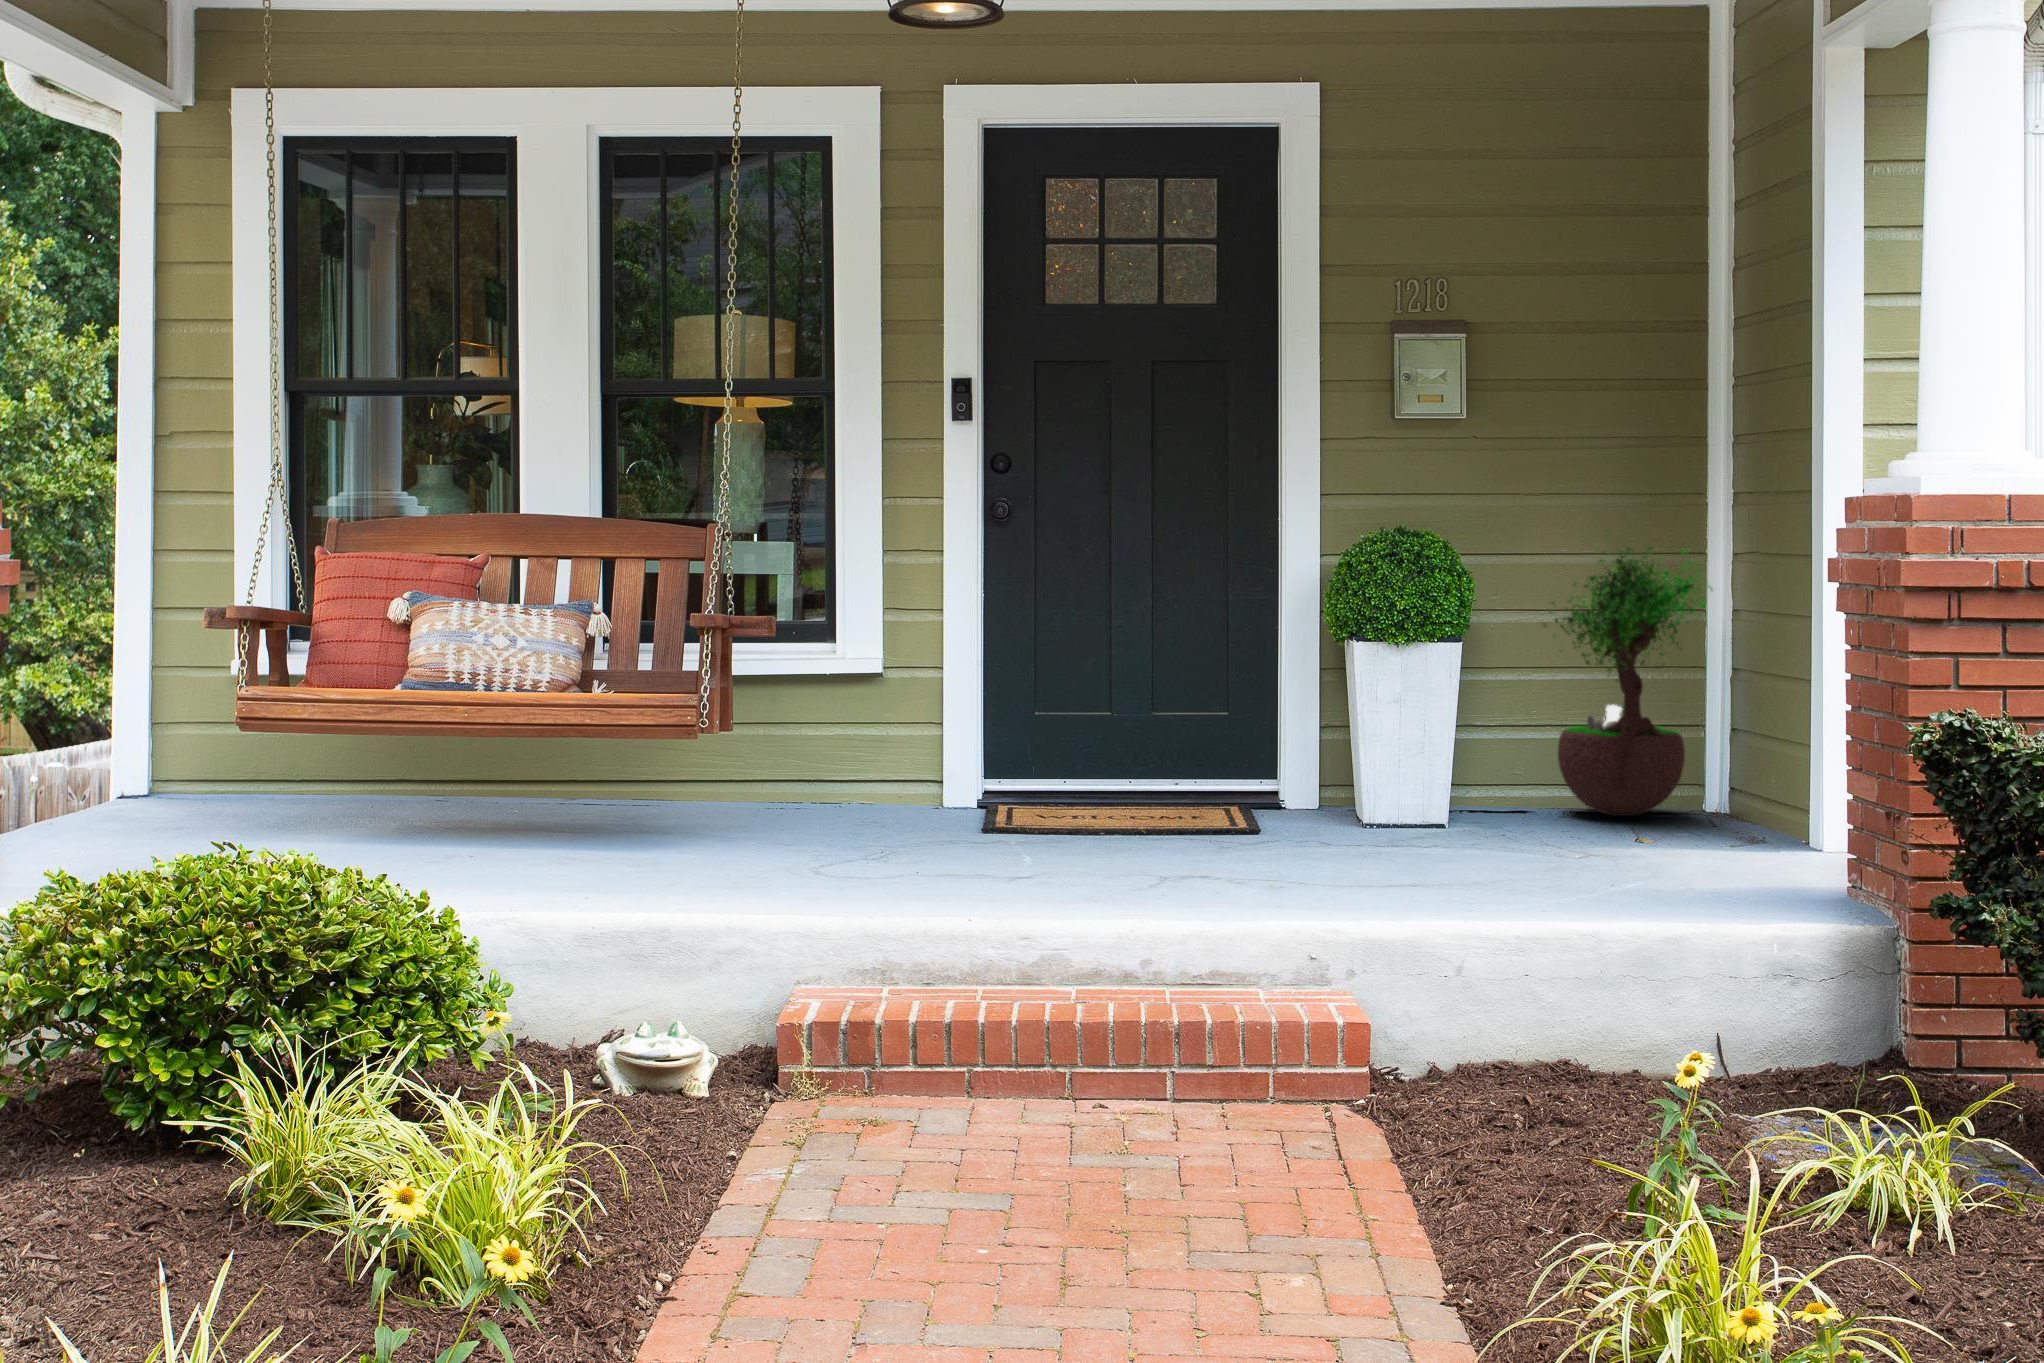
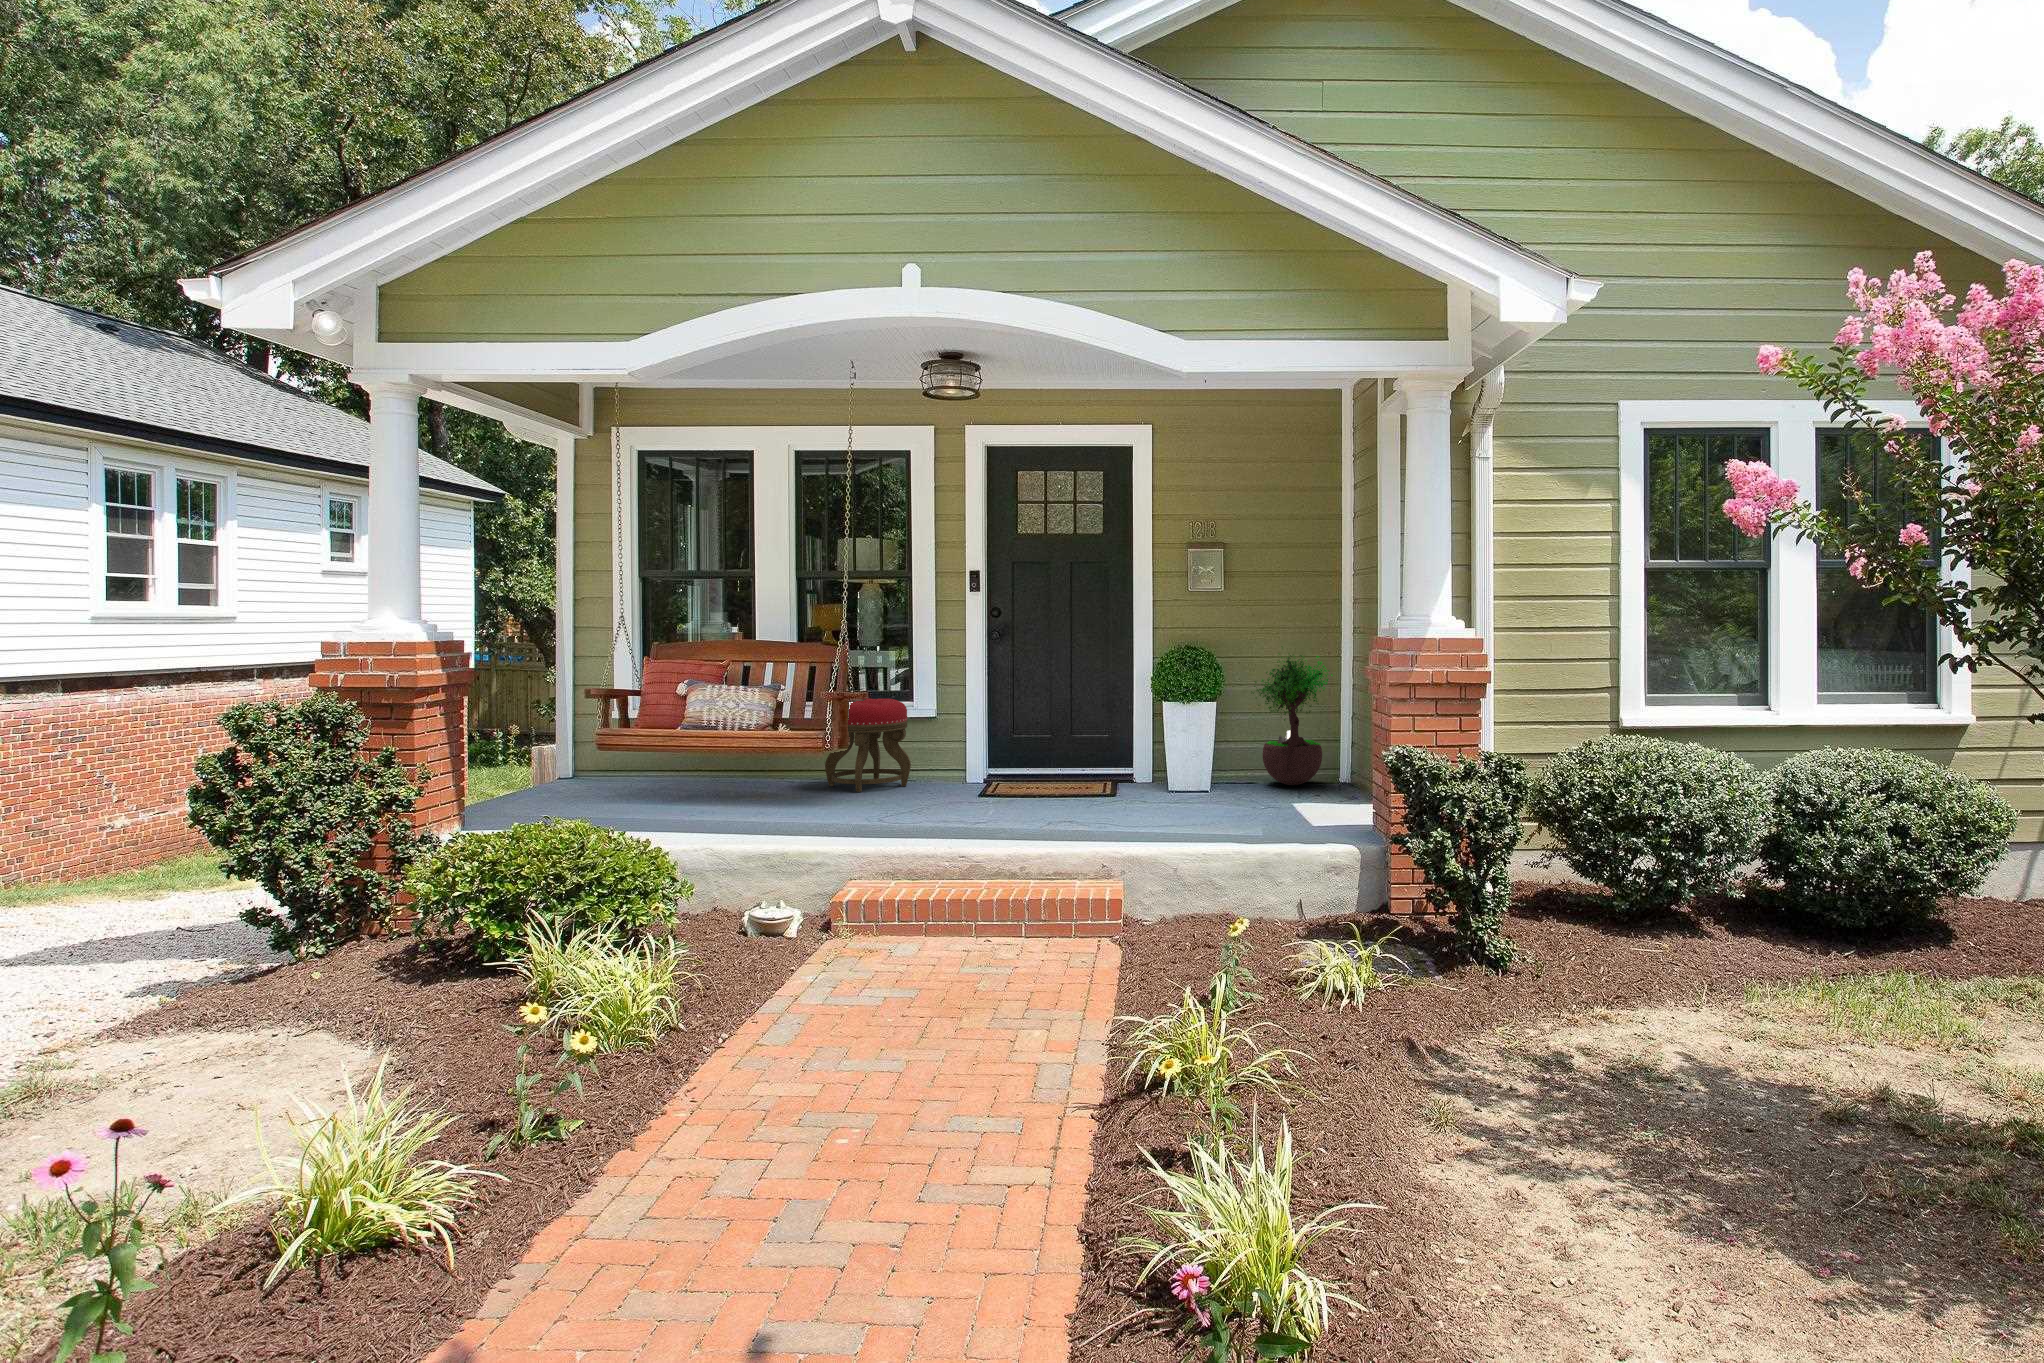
stool: none [673,636,843,820] -> present [825,699,911,792]

